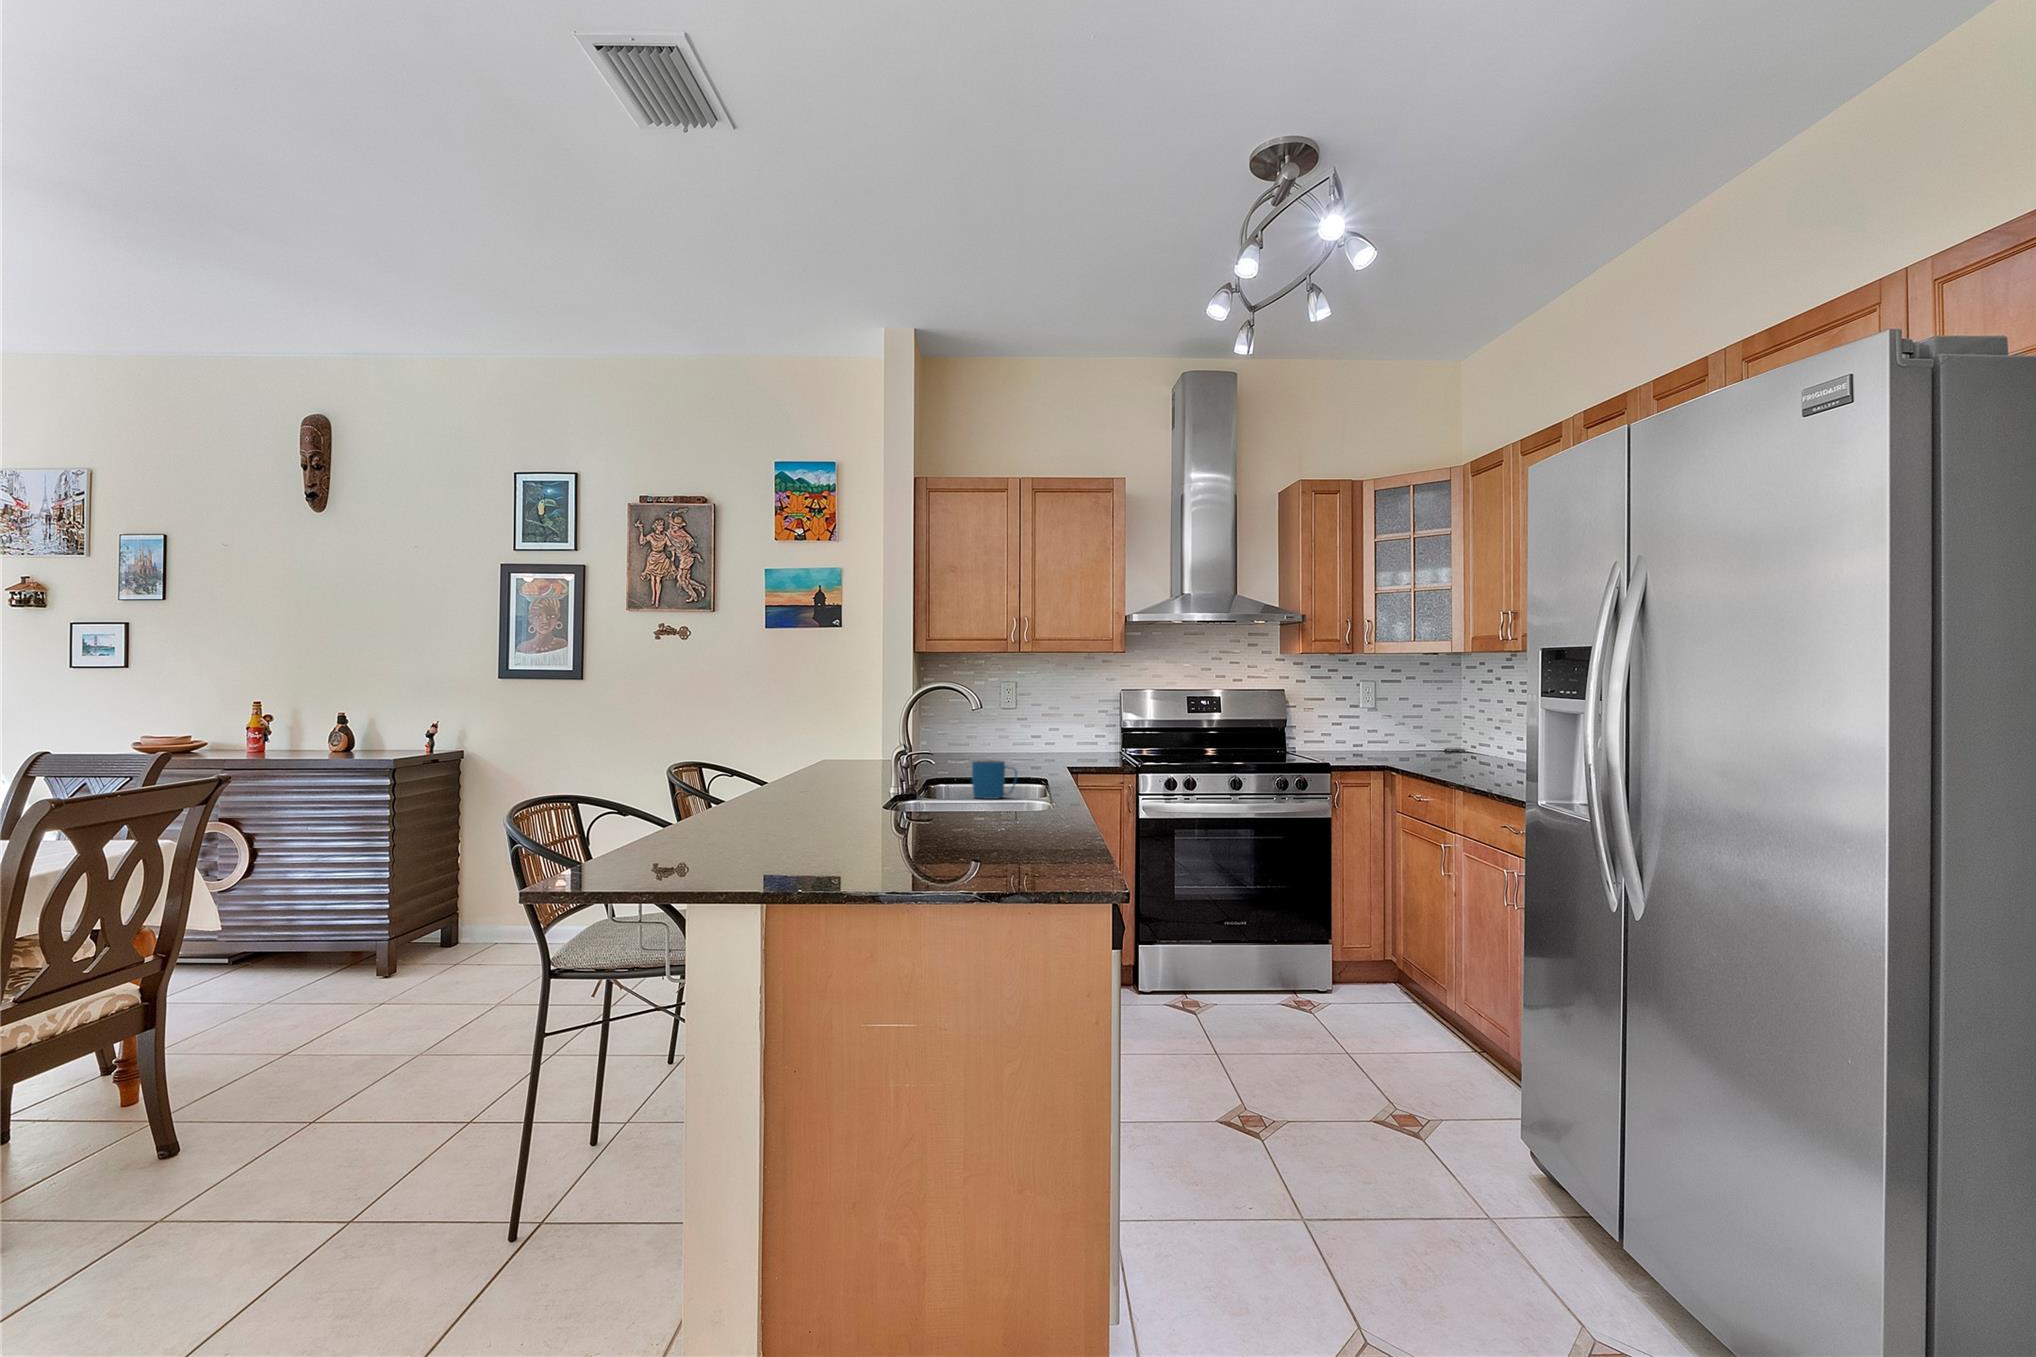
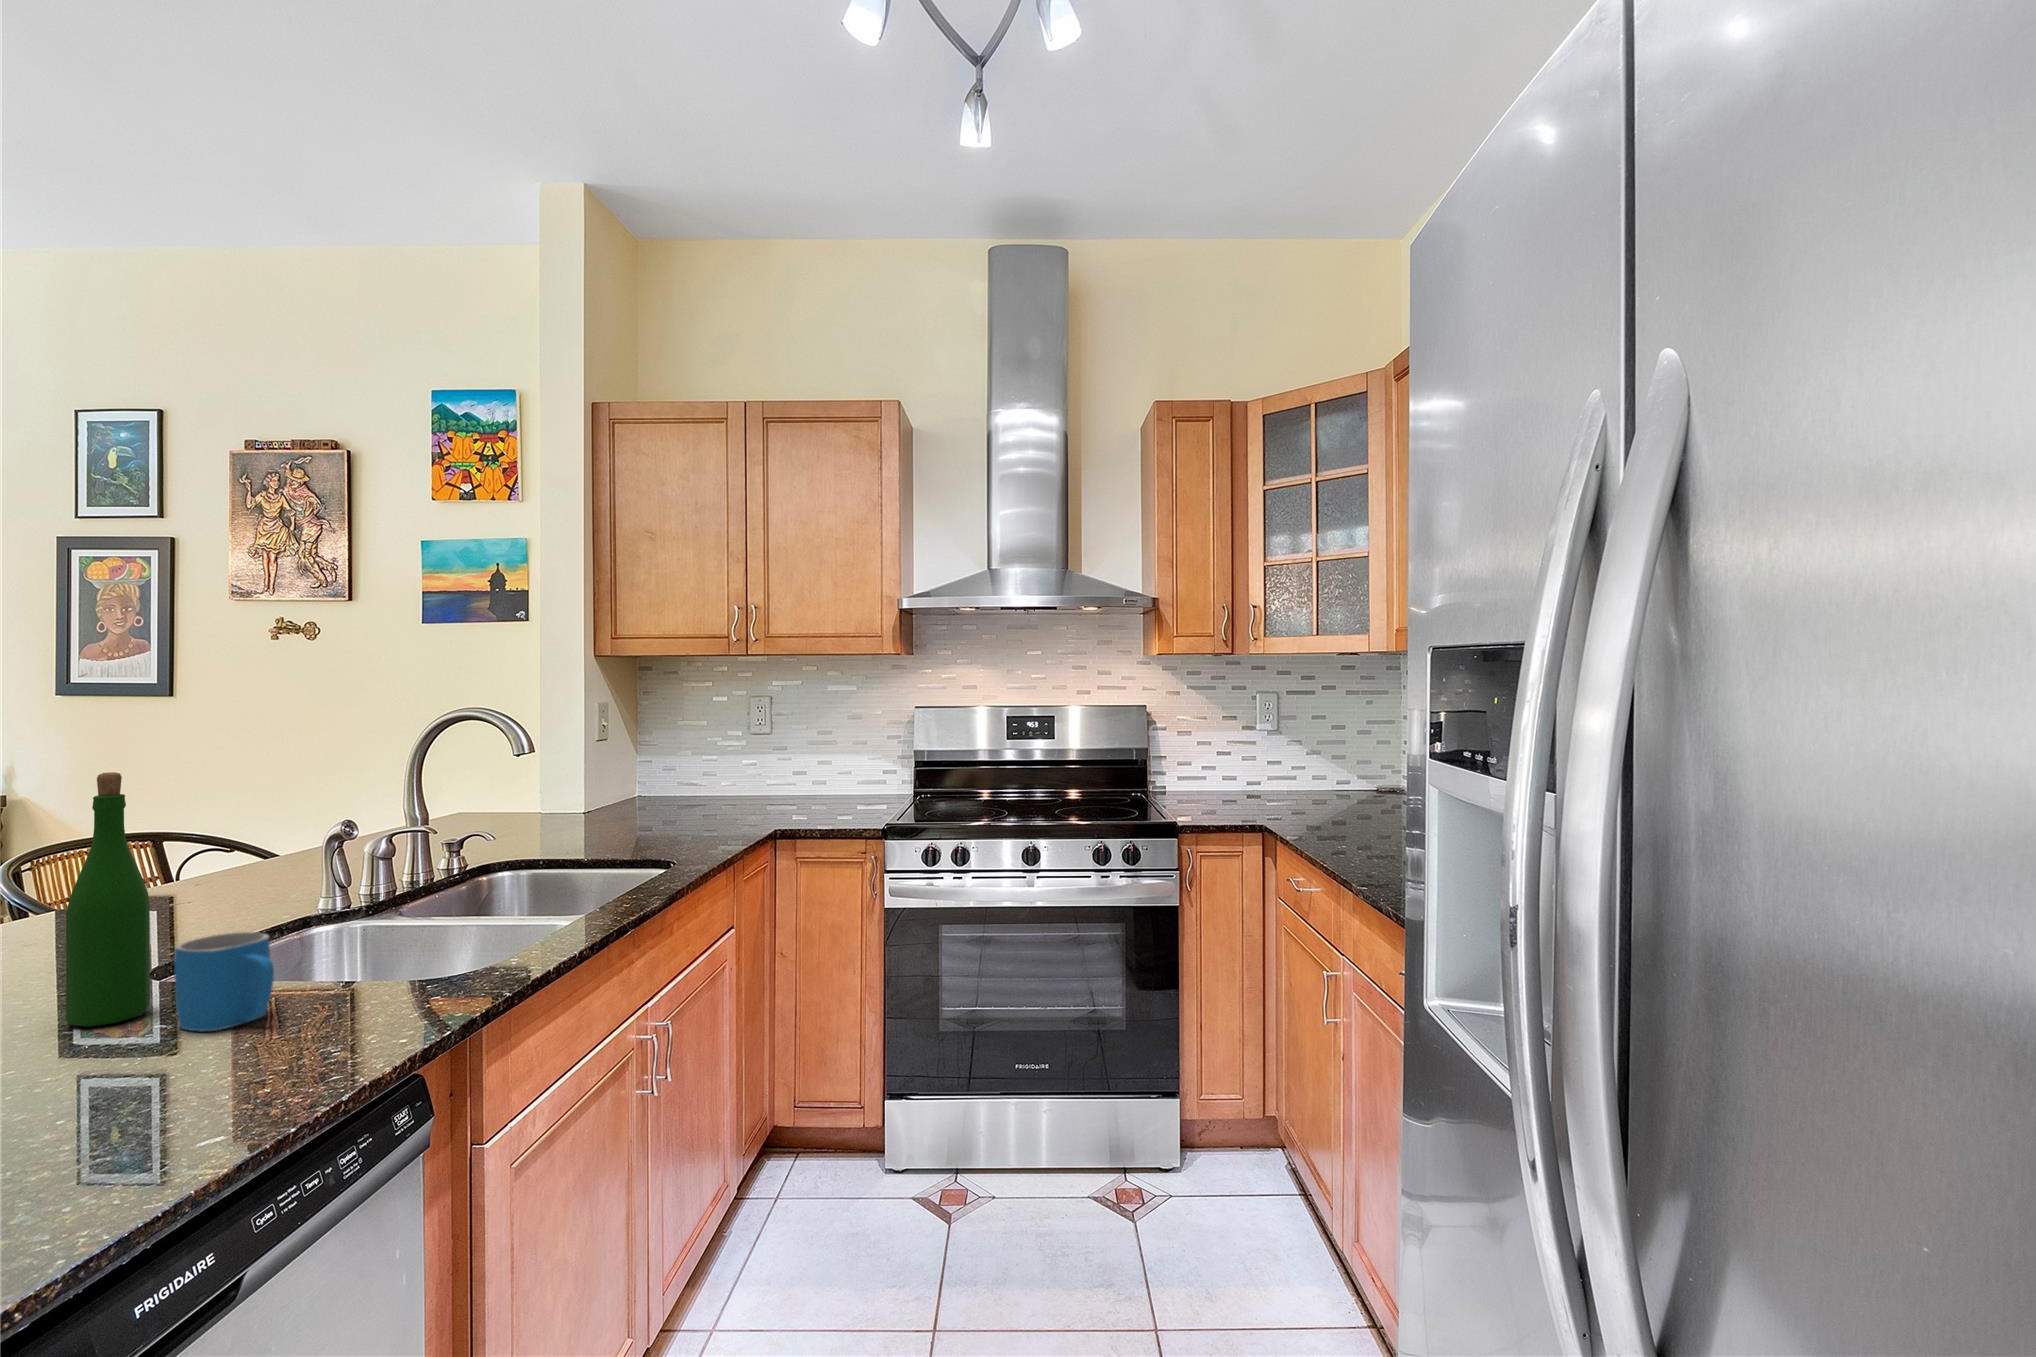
wine bottle: none [920,684,949,798] -> present [66,772,150,1027]

